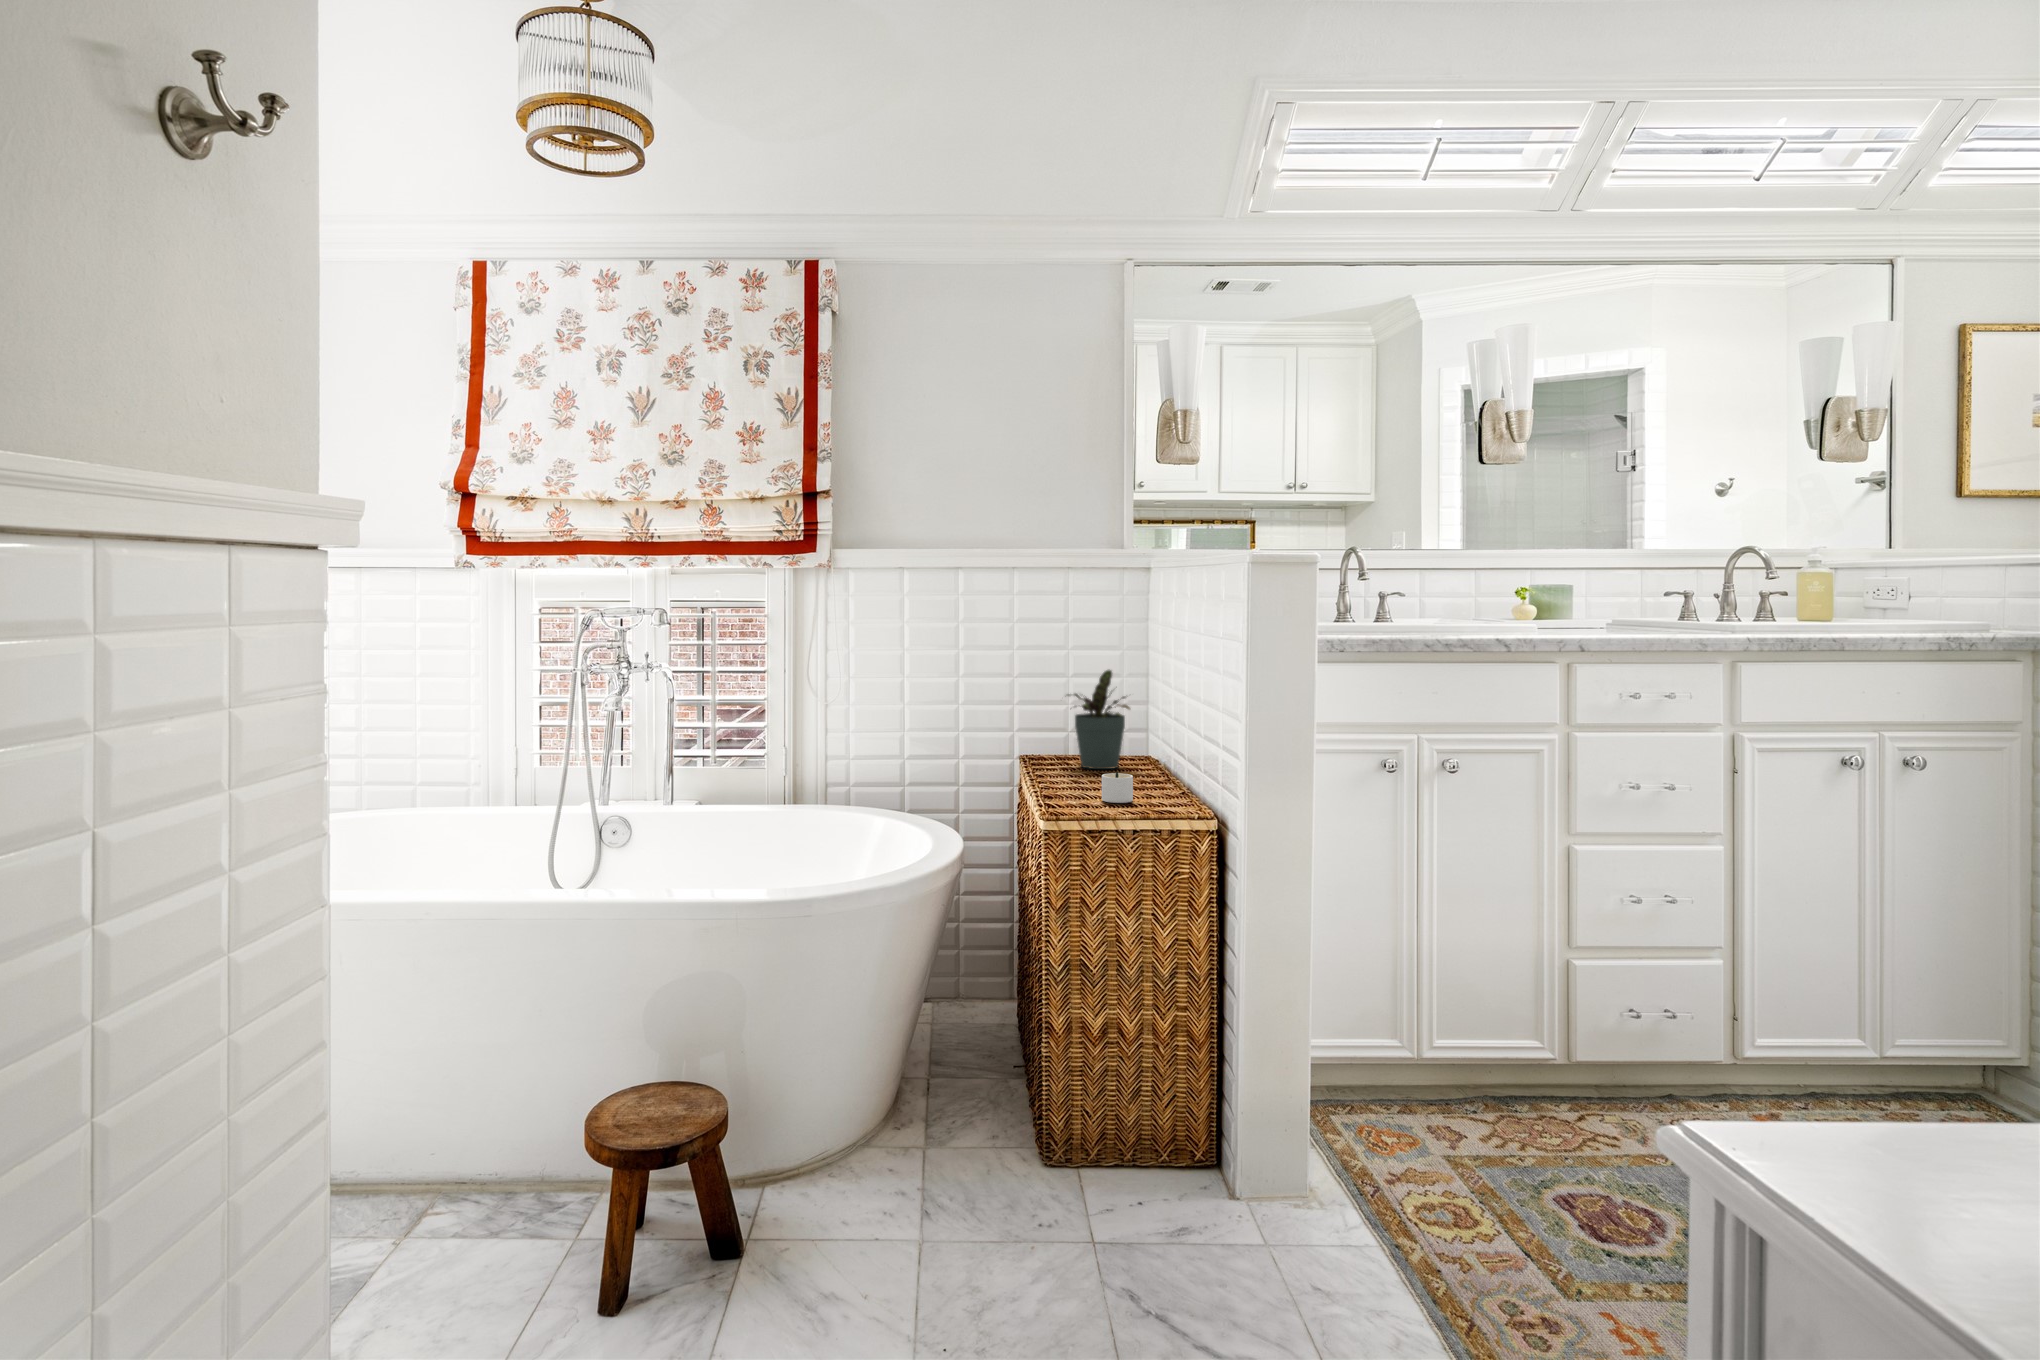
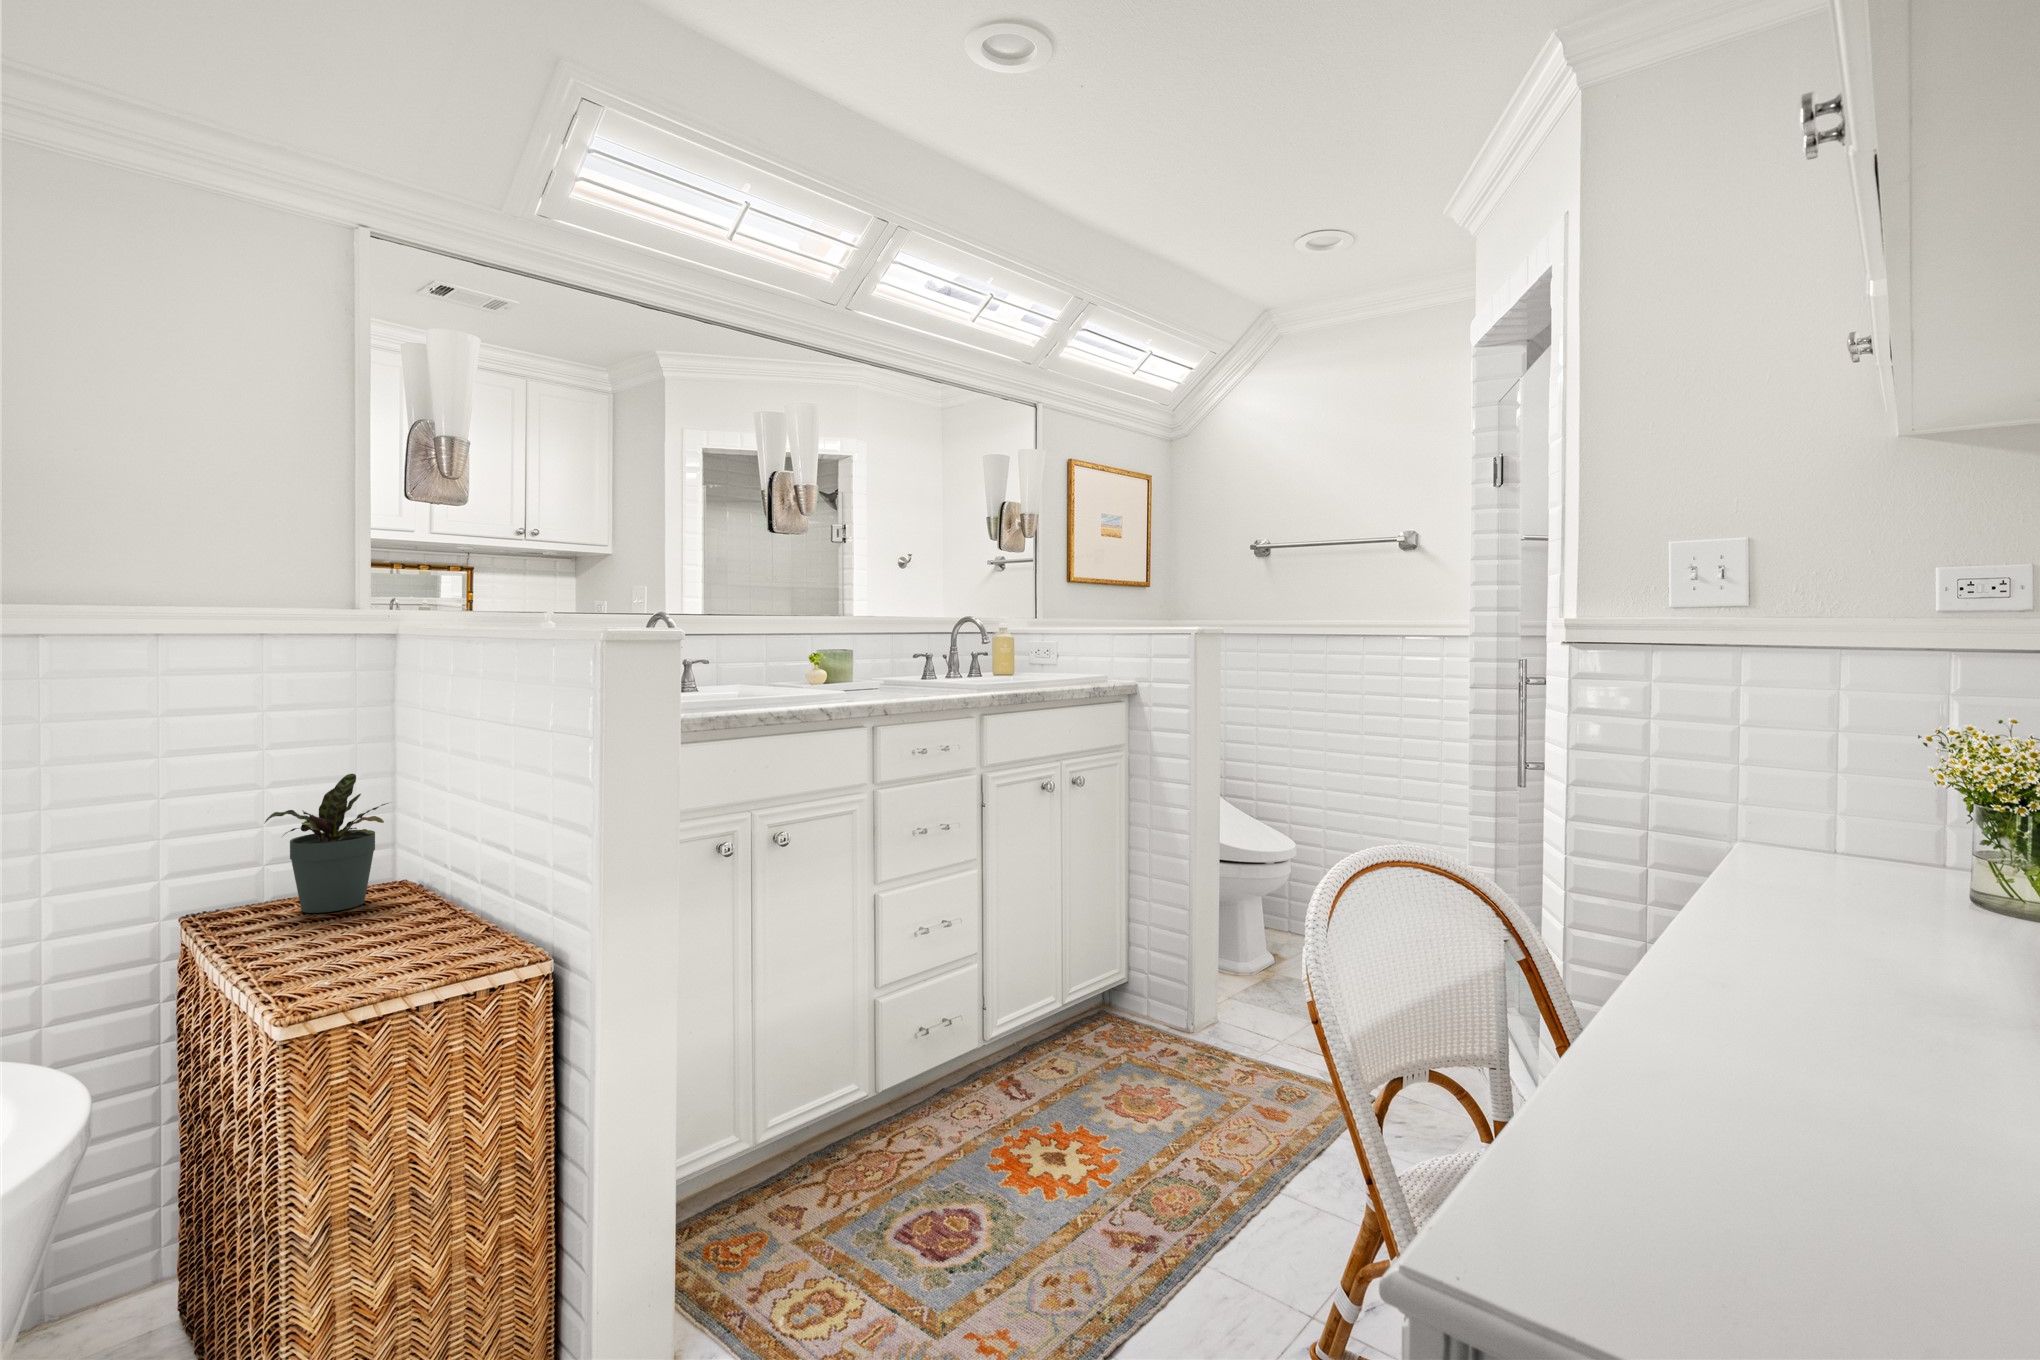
candle: present [1102,772,1133,803] -> none [367,922,443,968]

